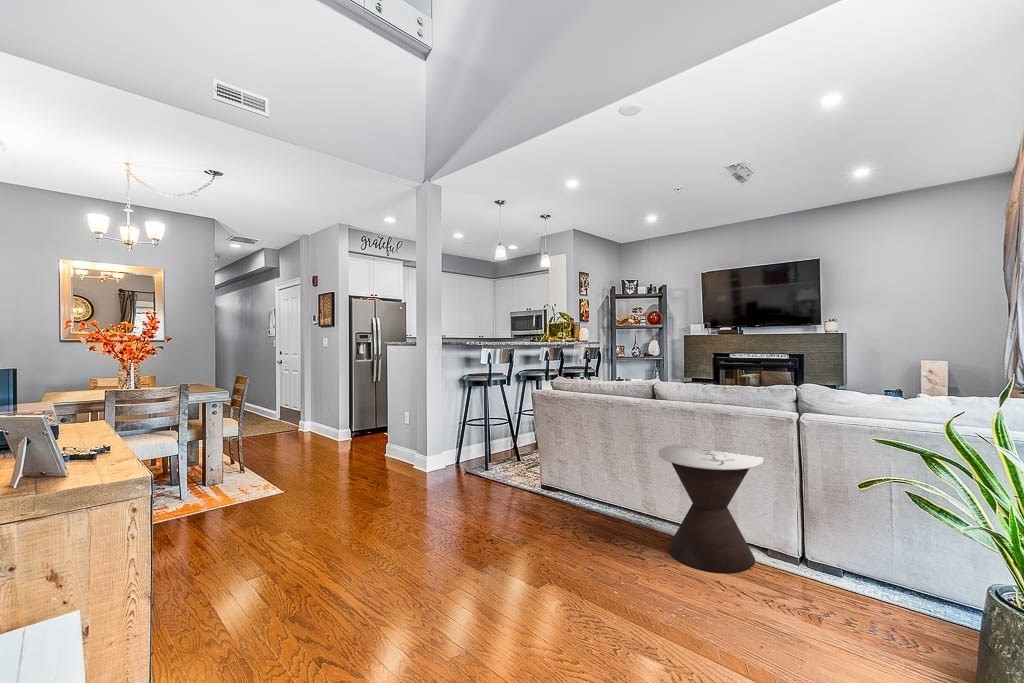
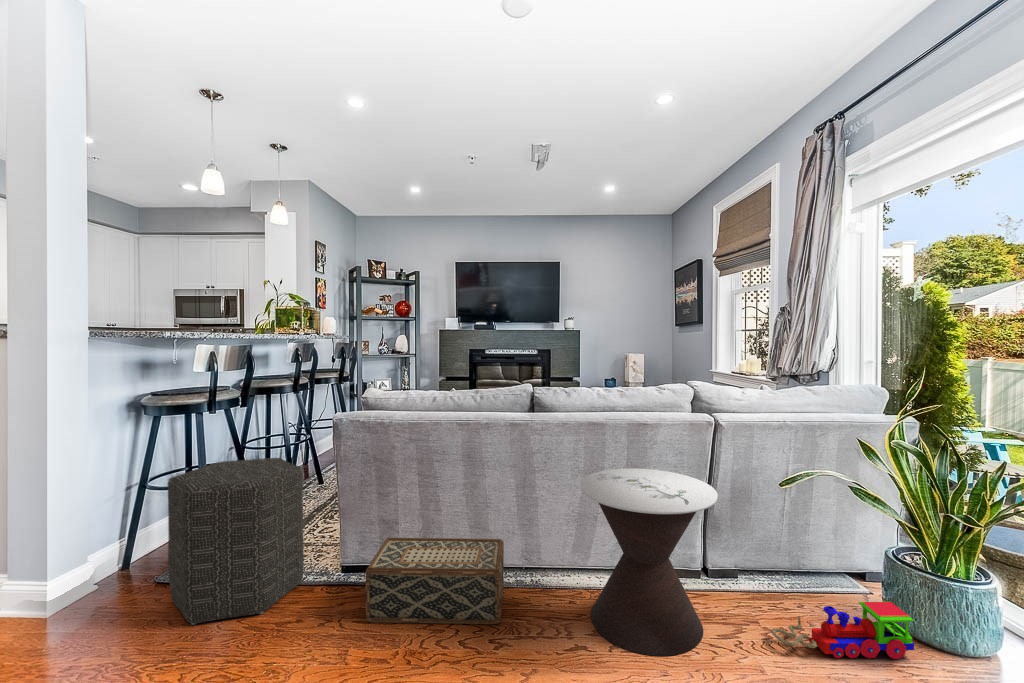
ottoman: none [456,415,519,497] -> present [168,458,304,625]
woven basket: none [537,470,630,530] -> present [365,538,504,624]
toy train: none [800,569,931,628] -> present [771,602,914,659]

